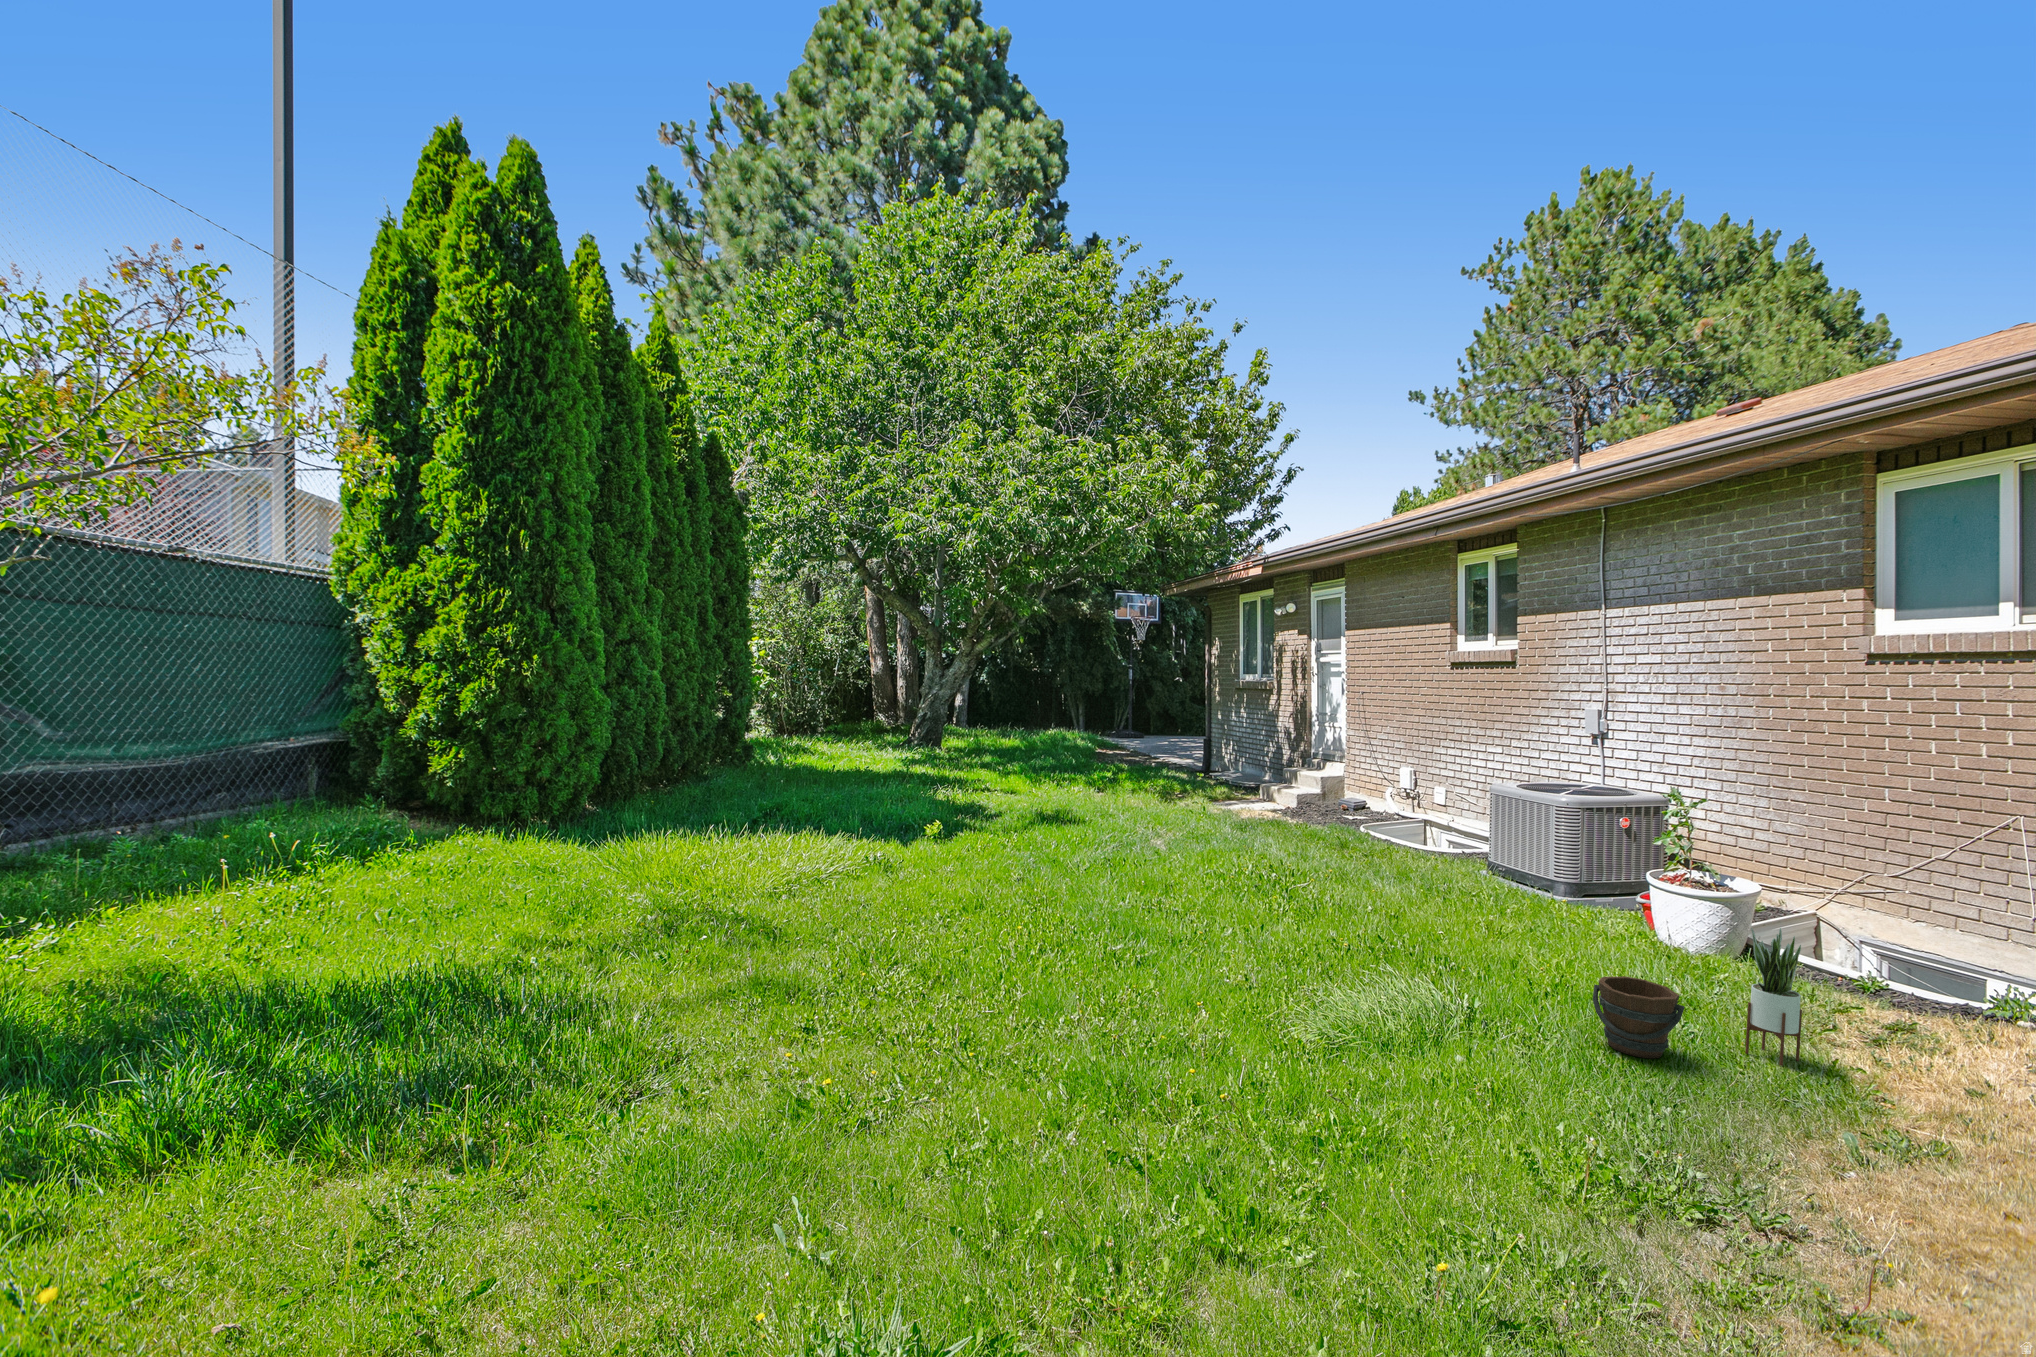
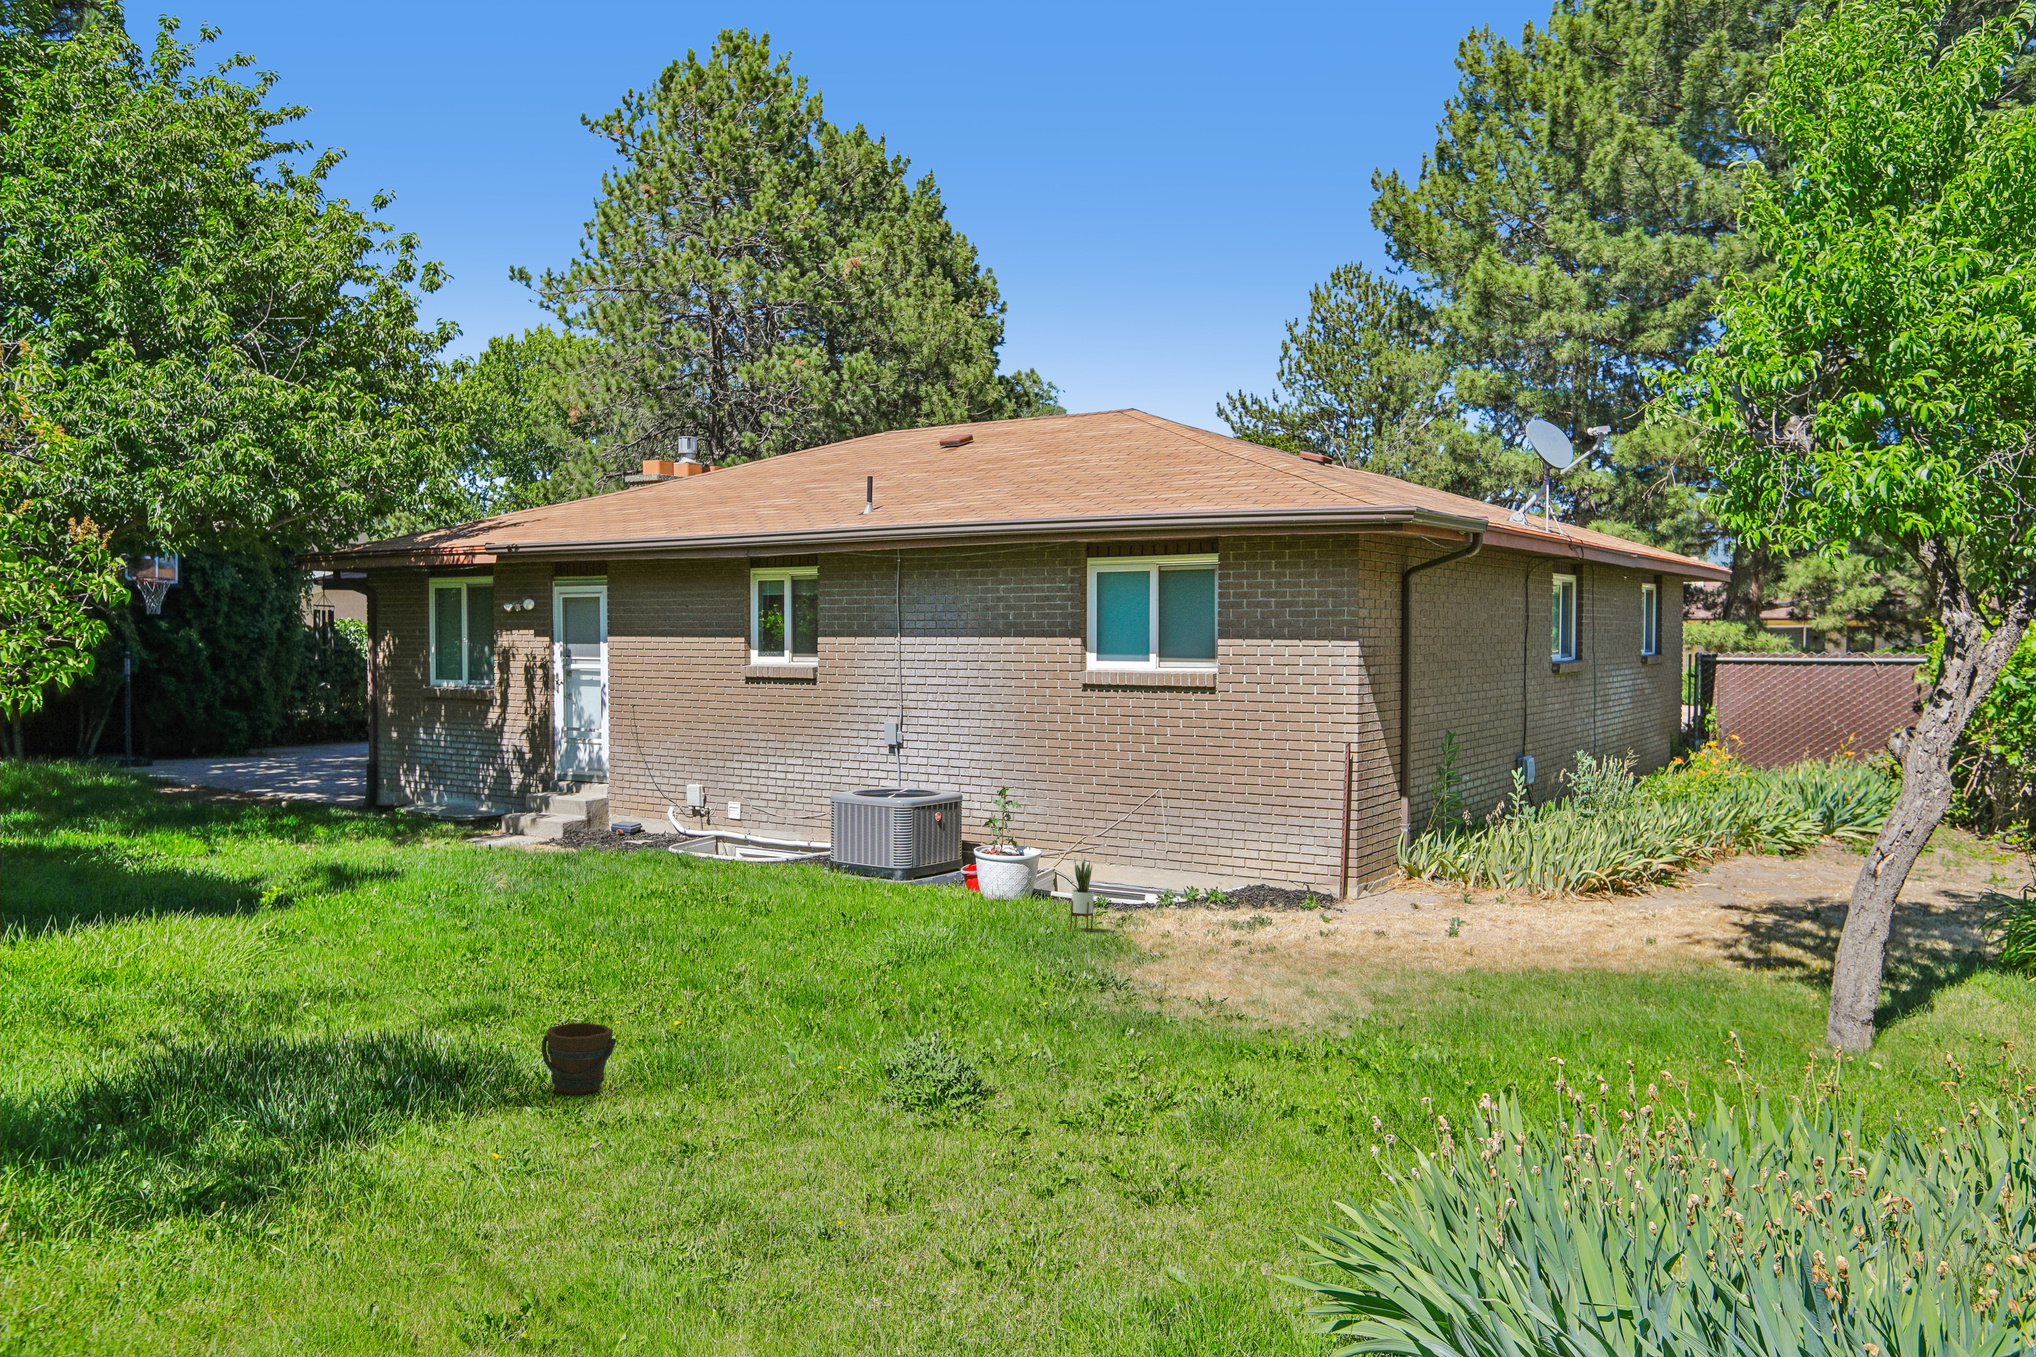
bucket: present [1593,976,1685,1058] -> present [542,1023,616,1095]

